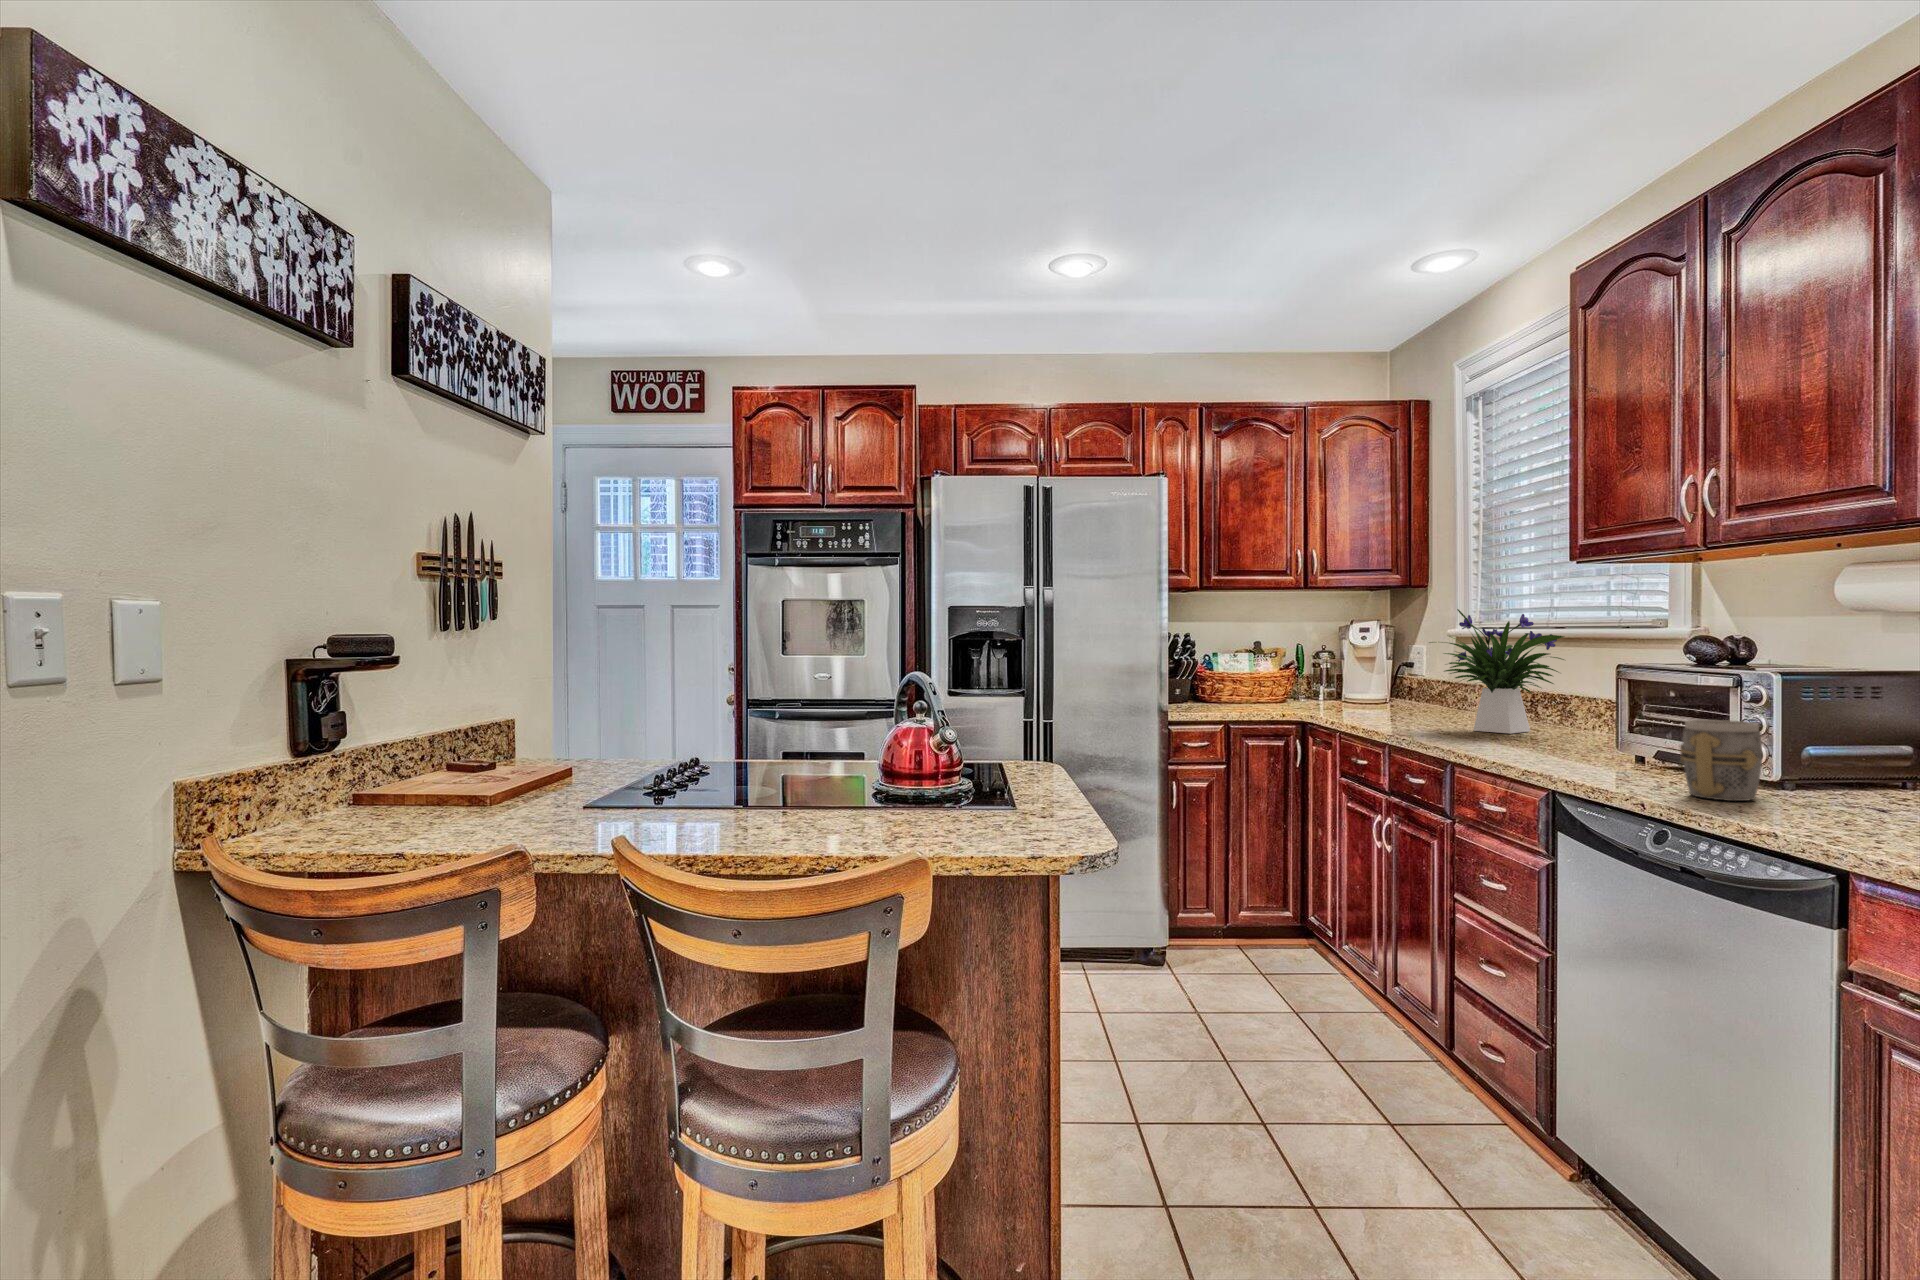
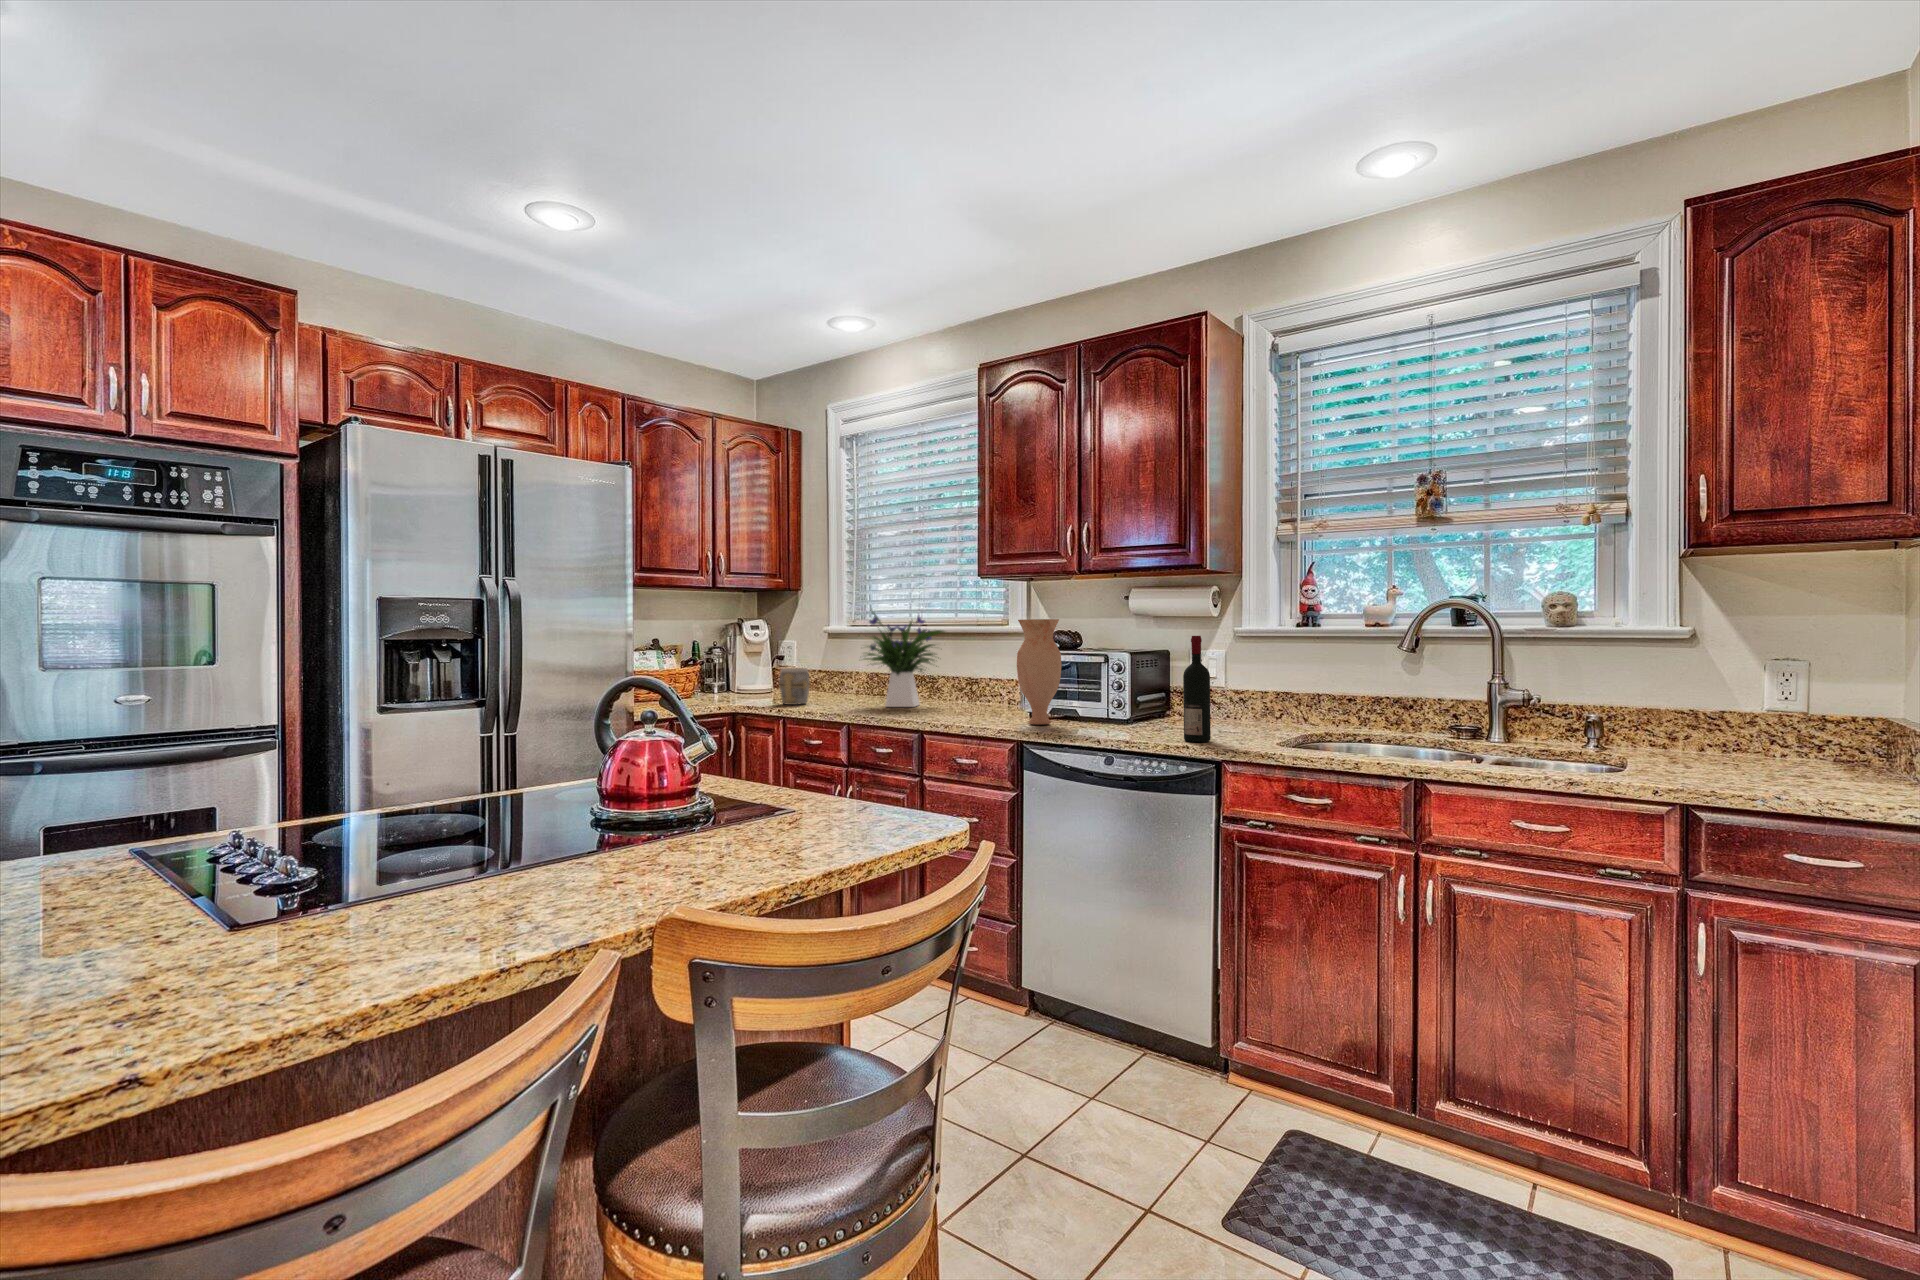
vase: none [1584,623,1661,774] -> present [1017,619,1062,725]
wine bottle: none [1804,652,1864,832] -> present [1183,636,1211,742]
mug: present [1680,720,1762,801] -> present [779,668,810,705]

